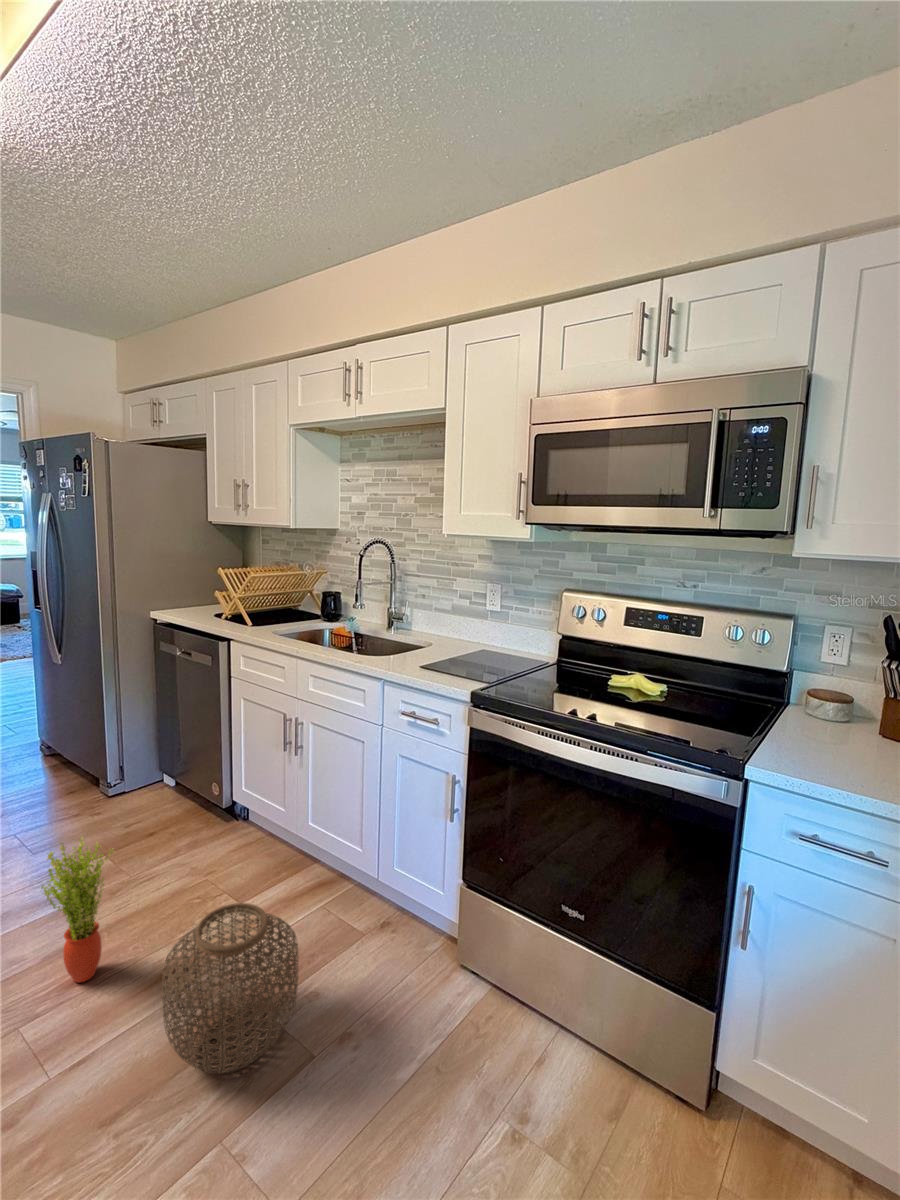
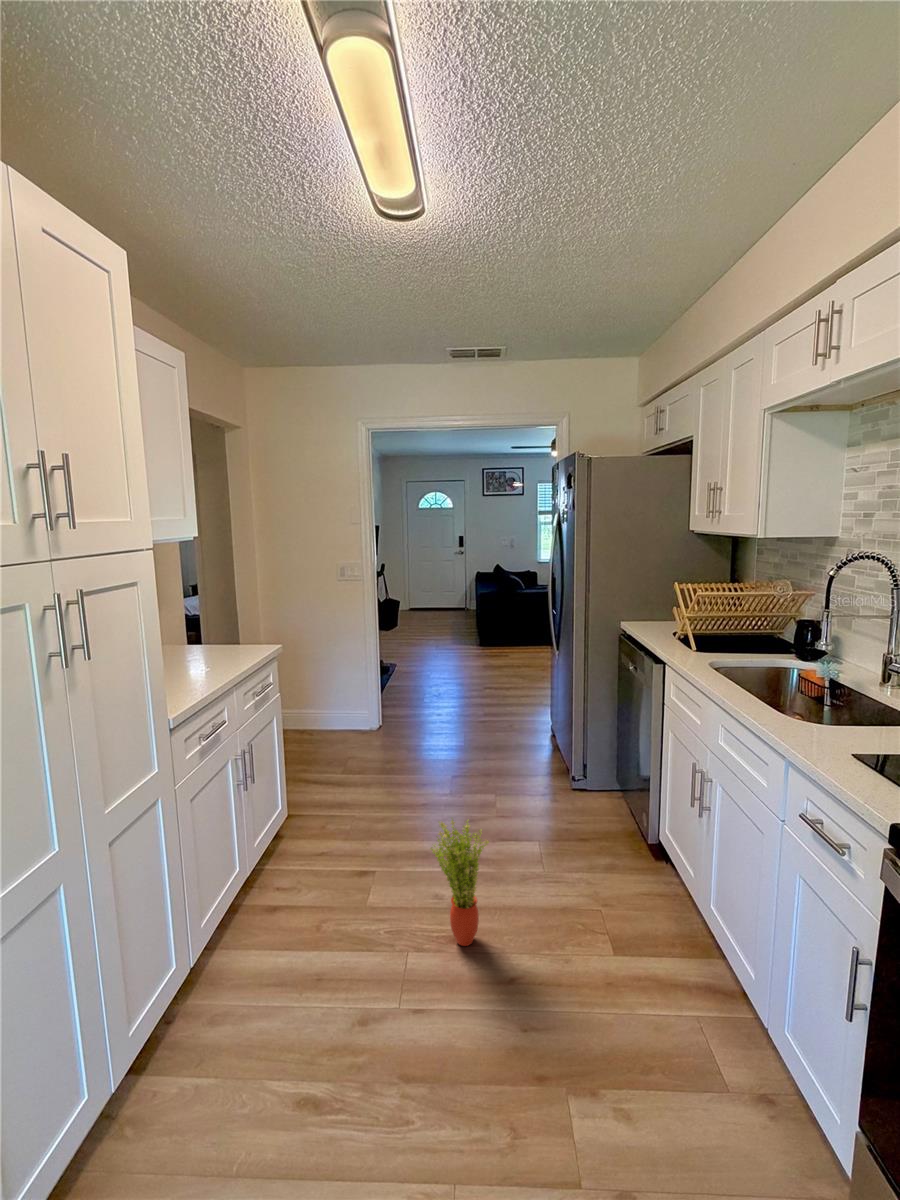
woven basket: present [162,903,298,1074] -> none [453,948,591,1134]

